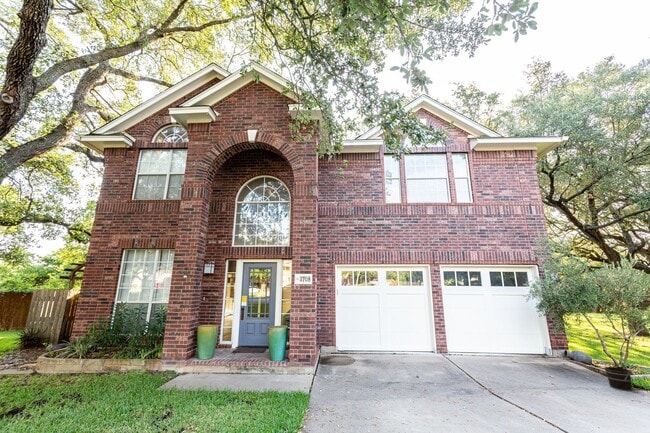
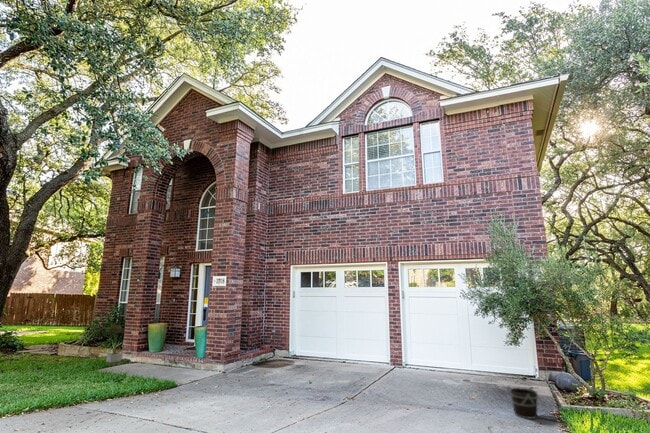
potted tree: none [143,329,165,377] -> present [106,324,124,363]

